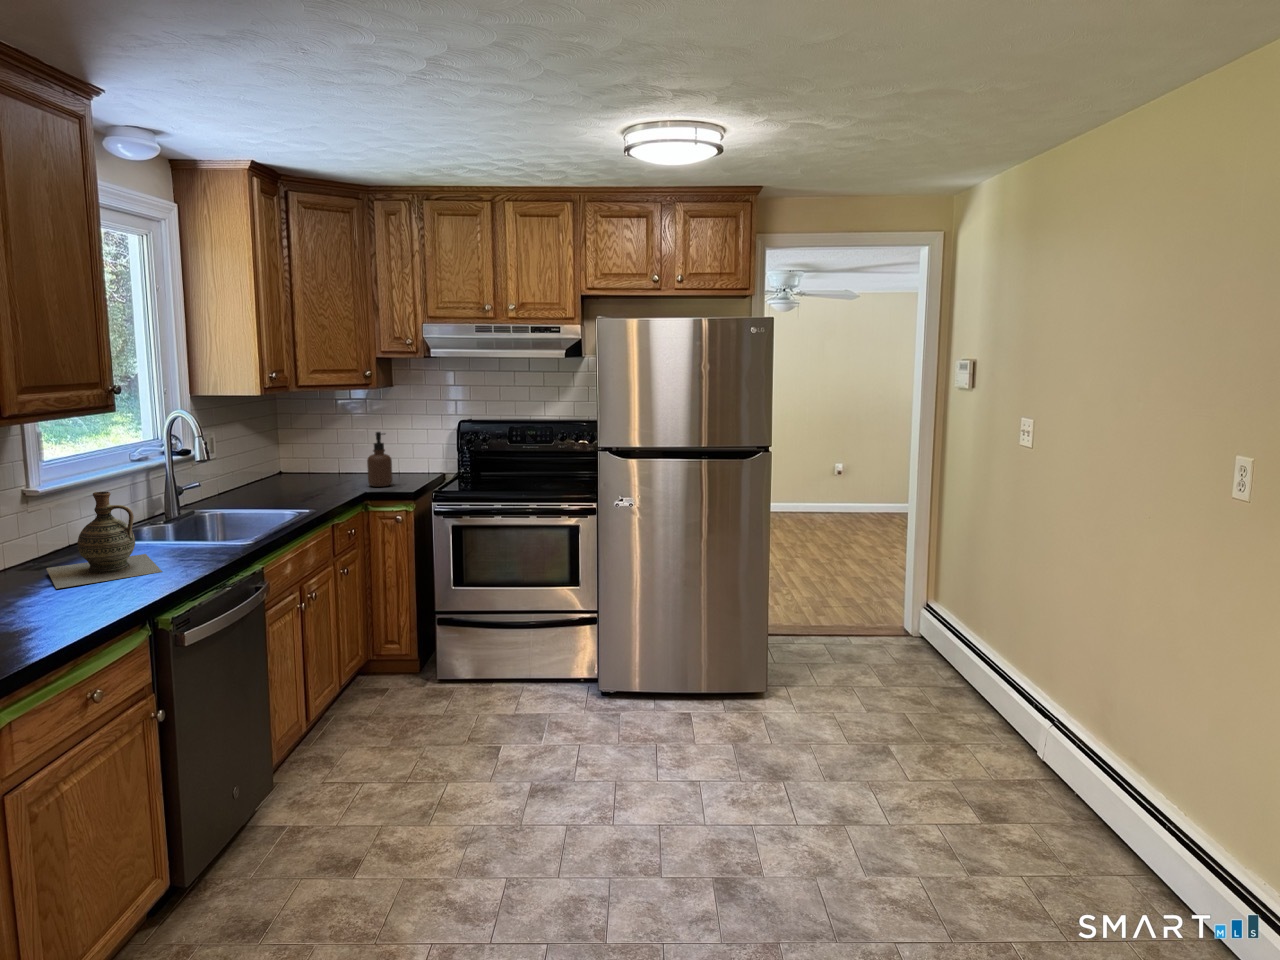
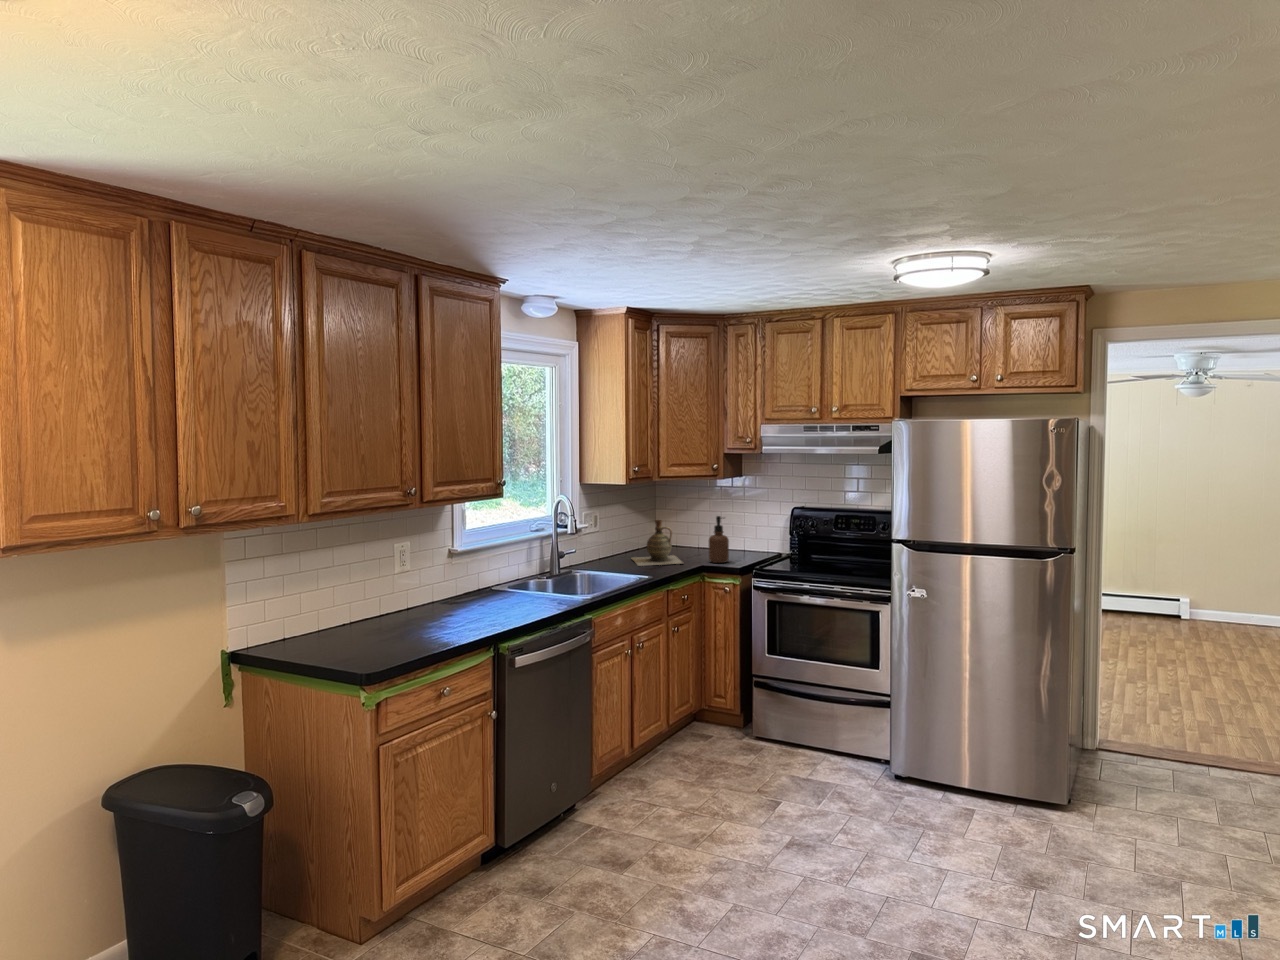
ceramic jug: present [46,492,162,589] -> present [631,520,682,566]

